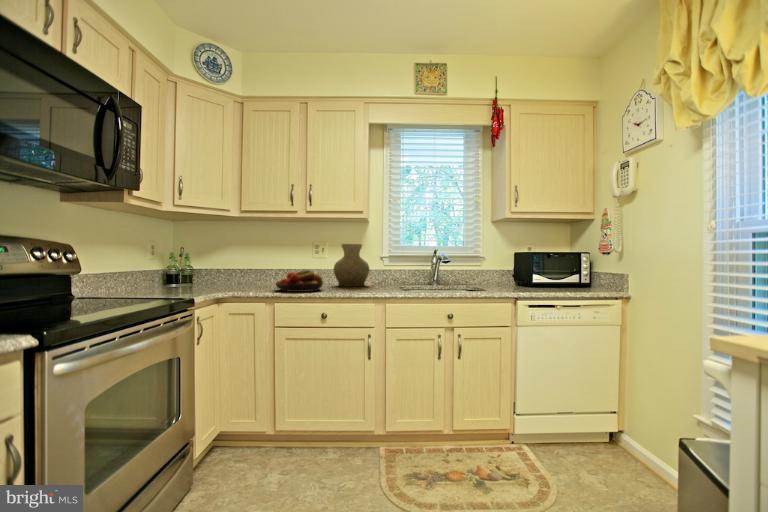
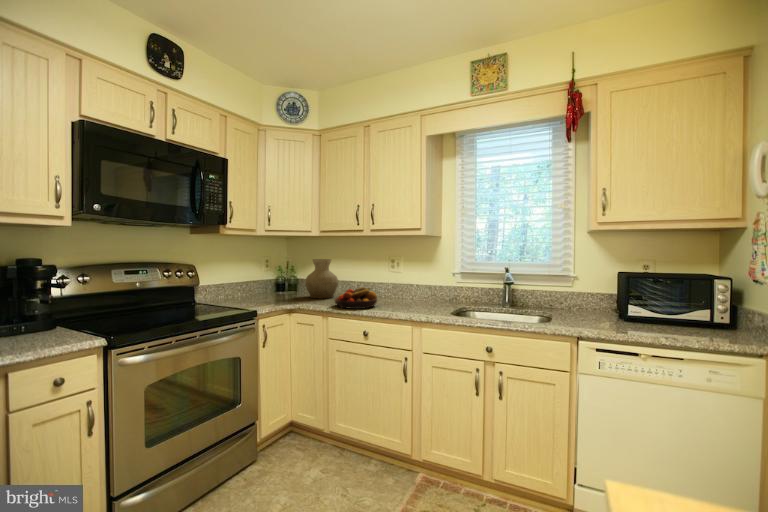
vase: present [333,244,370,286] -> present [305,259,338,298]

